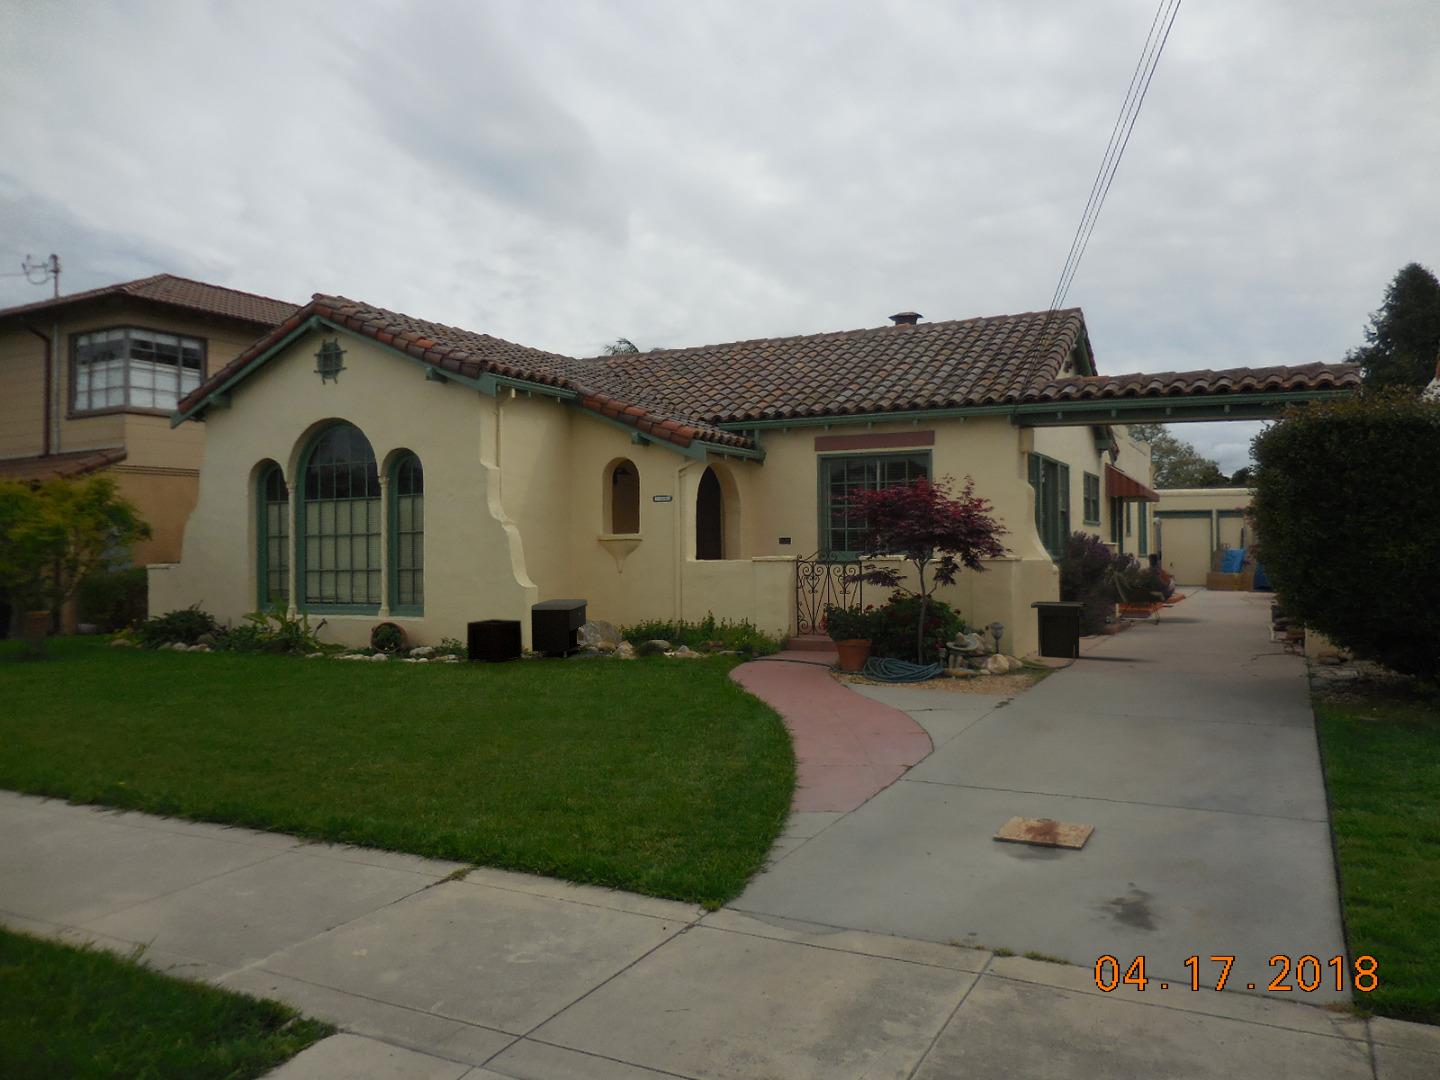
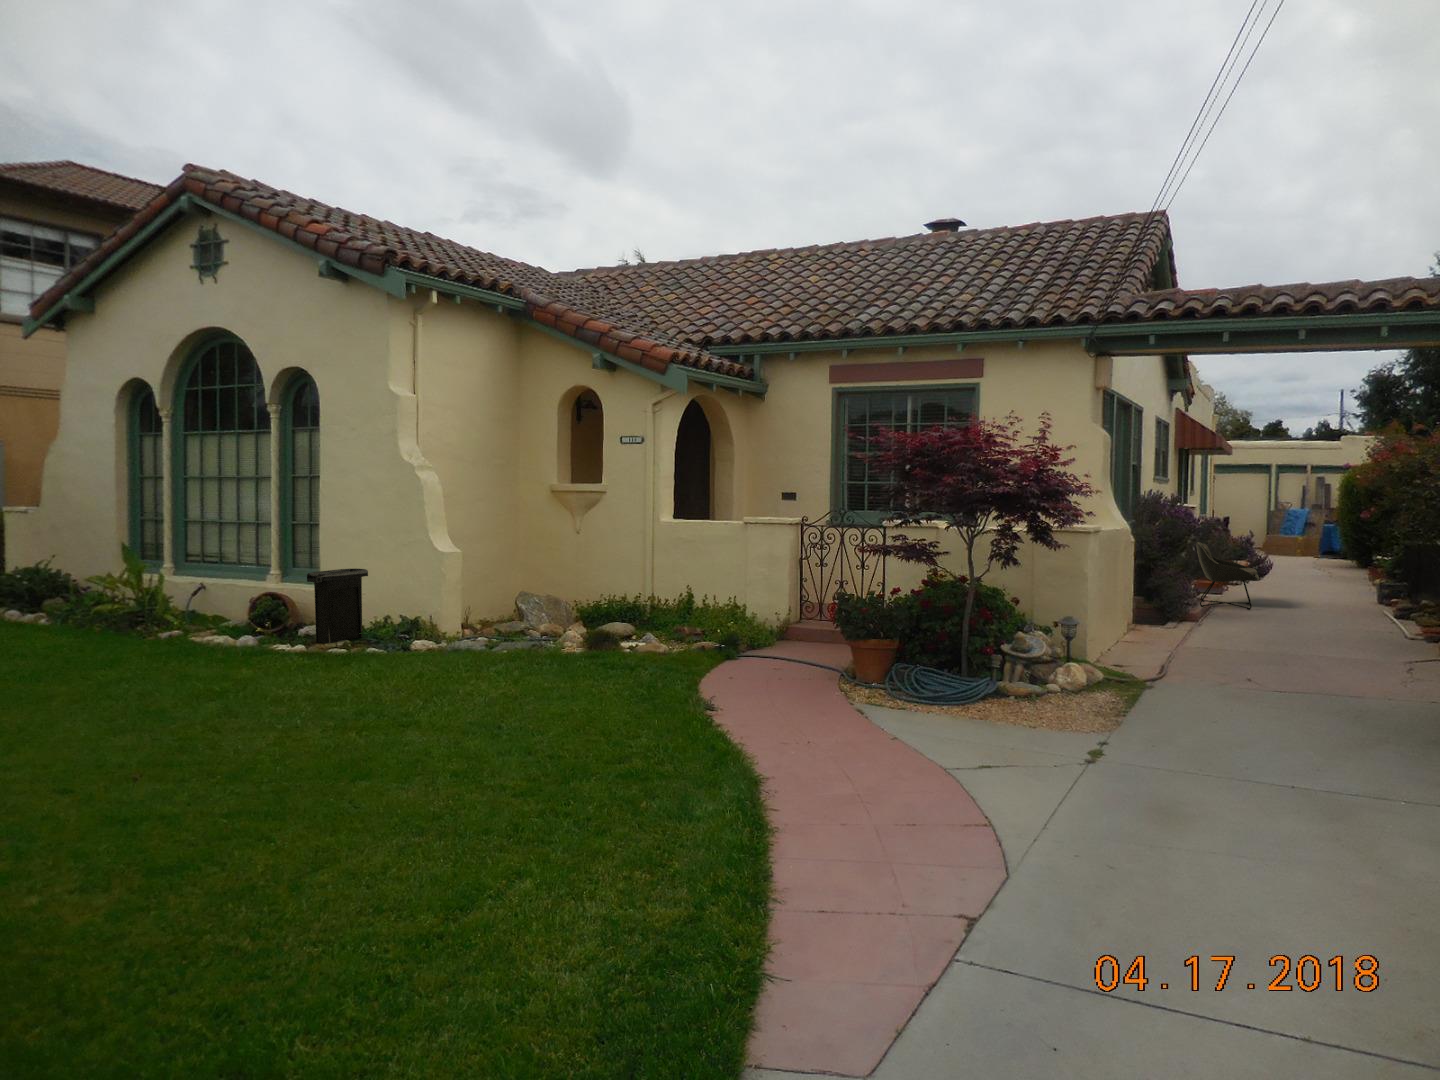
storage bench: present [531,599,588,657] -> none [451,567,530,644]
trash can: present [1031,601,1086,658] -> present [307,568,368,643]
wooden crate: present [467,619,522,662] -> none [364,592,438,651]

